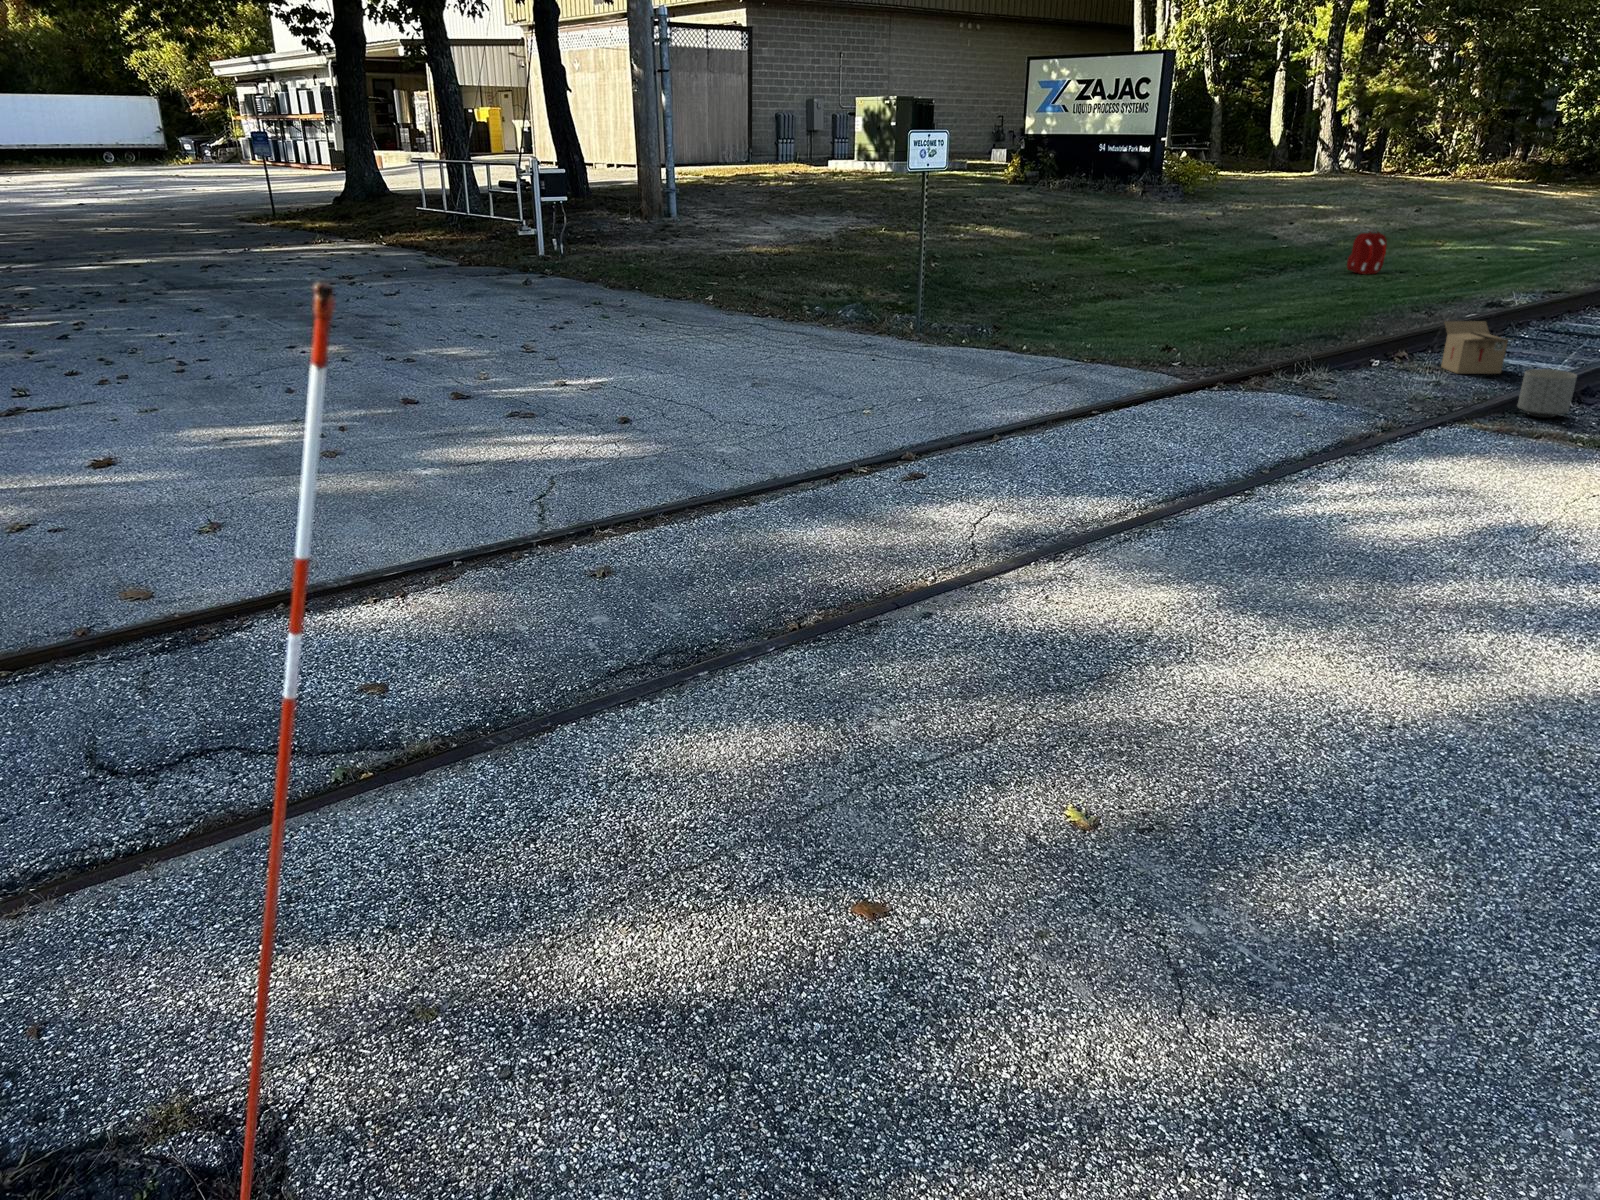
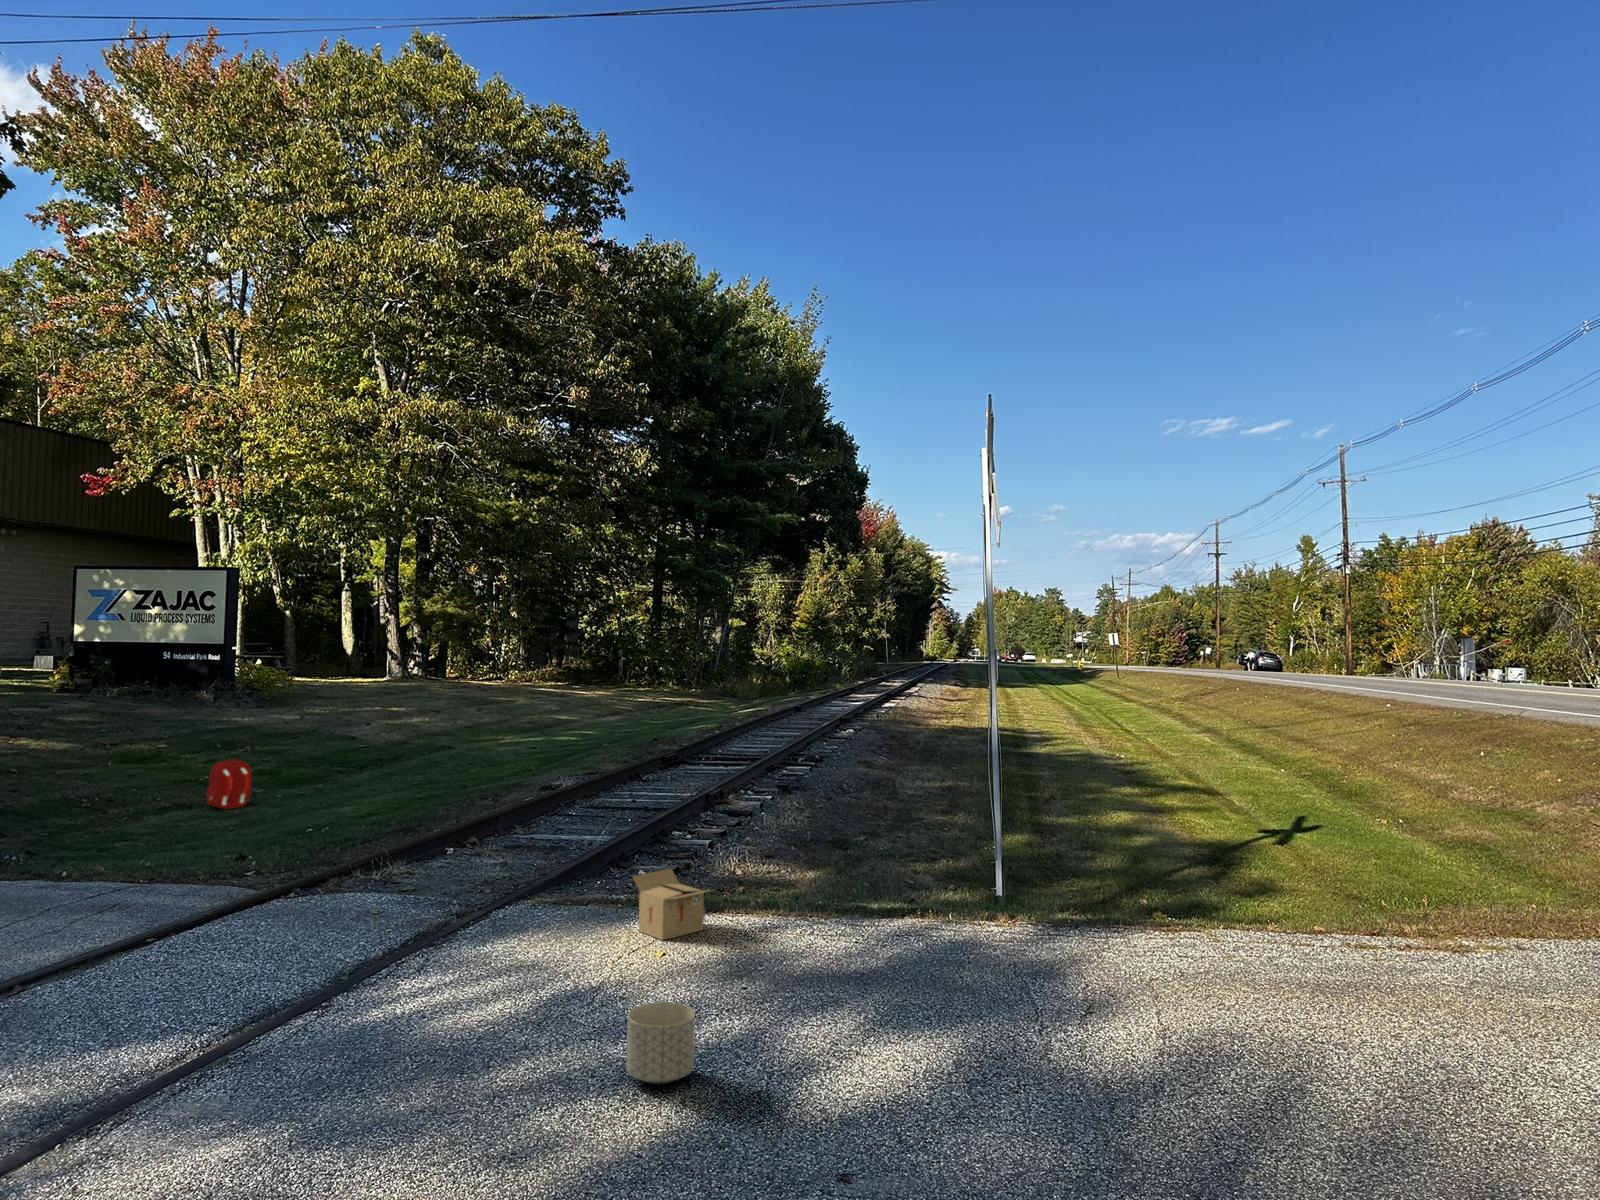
backpack: present [1347,232,1387,274] -> present [206,760,252,809]
planter: present [1518,369,1577,418] -> present [626,1002,695,1084]

